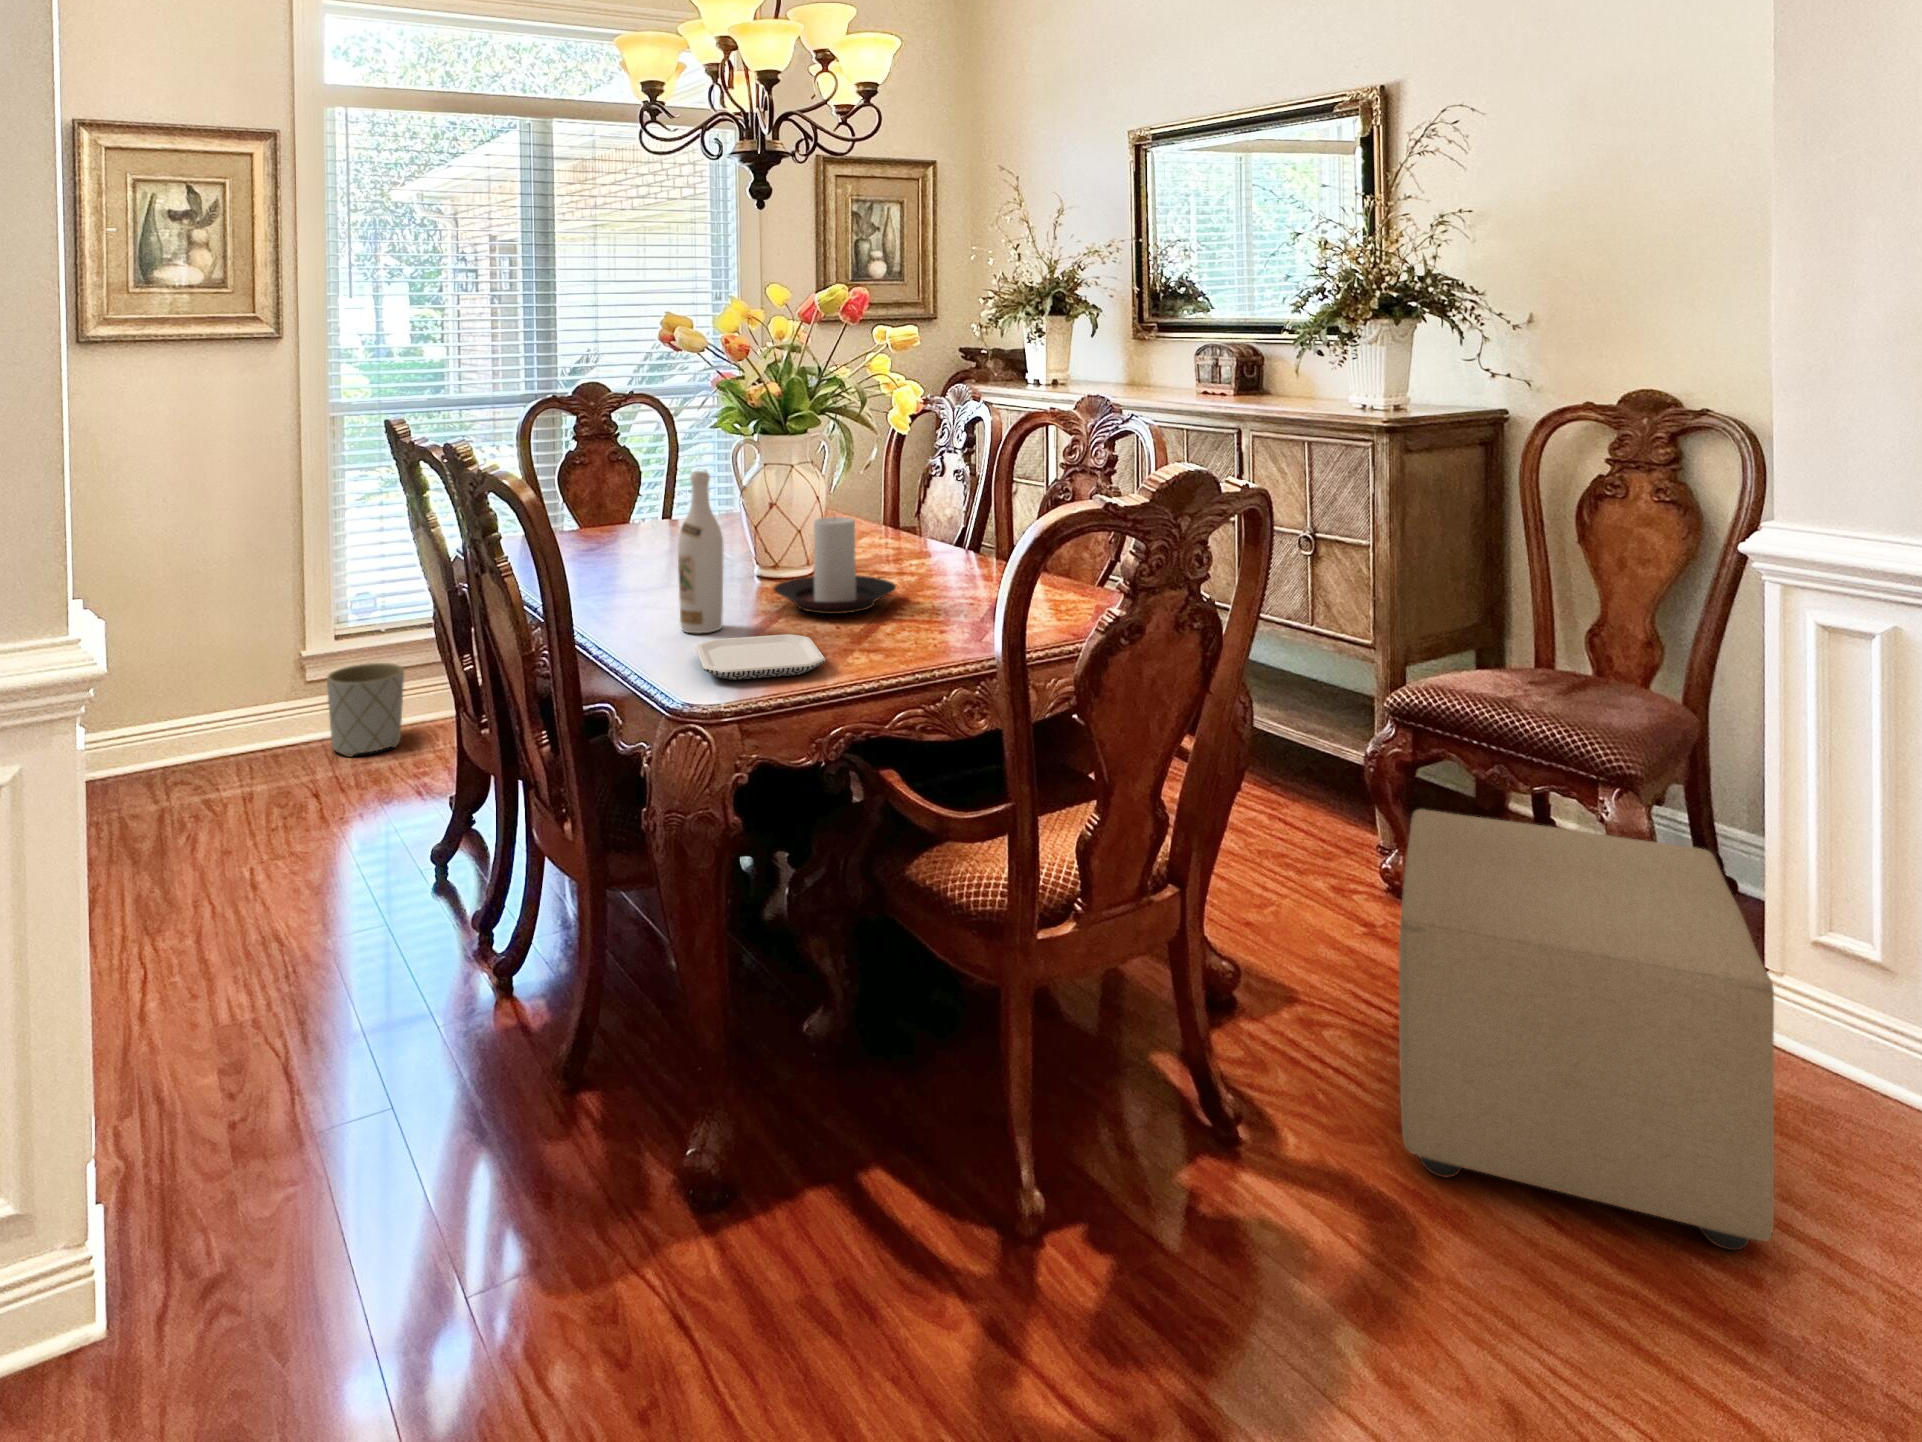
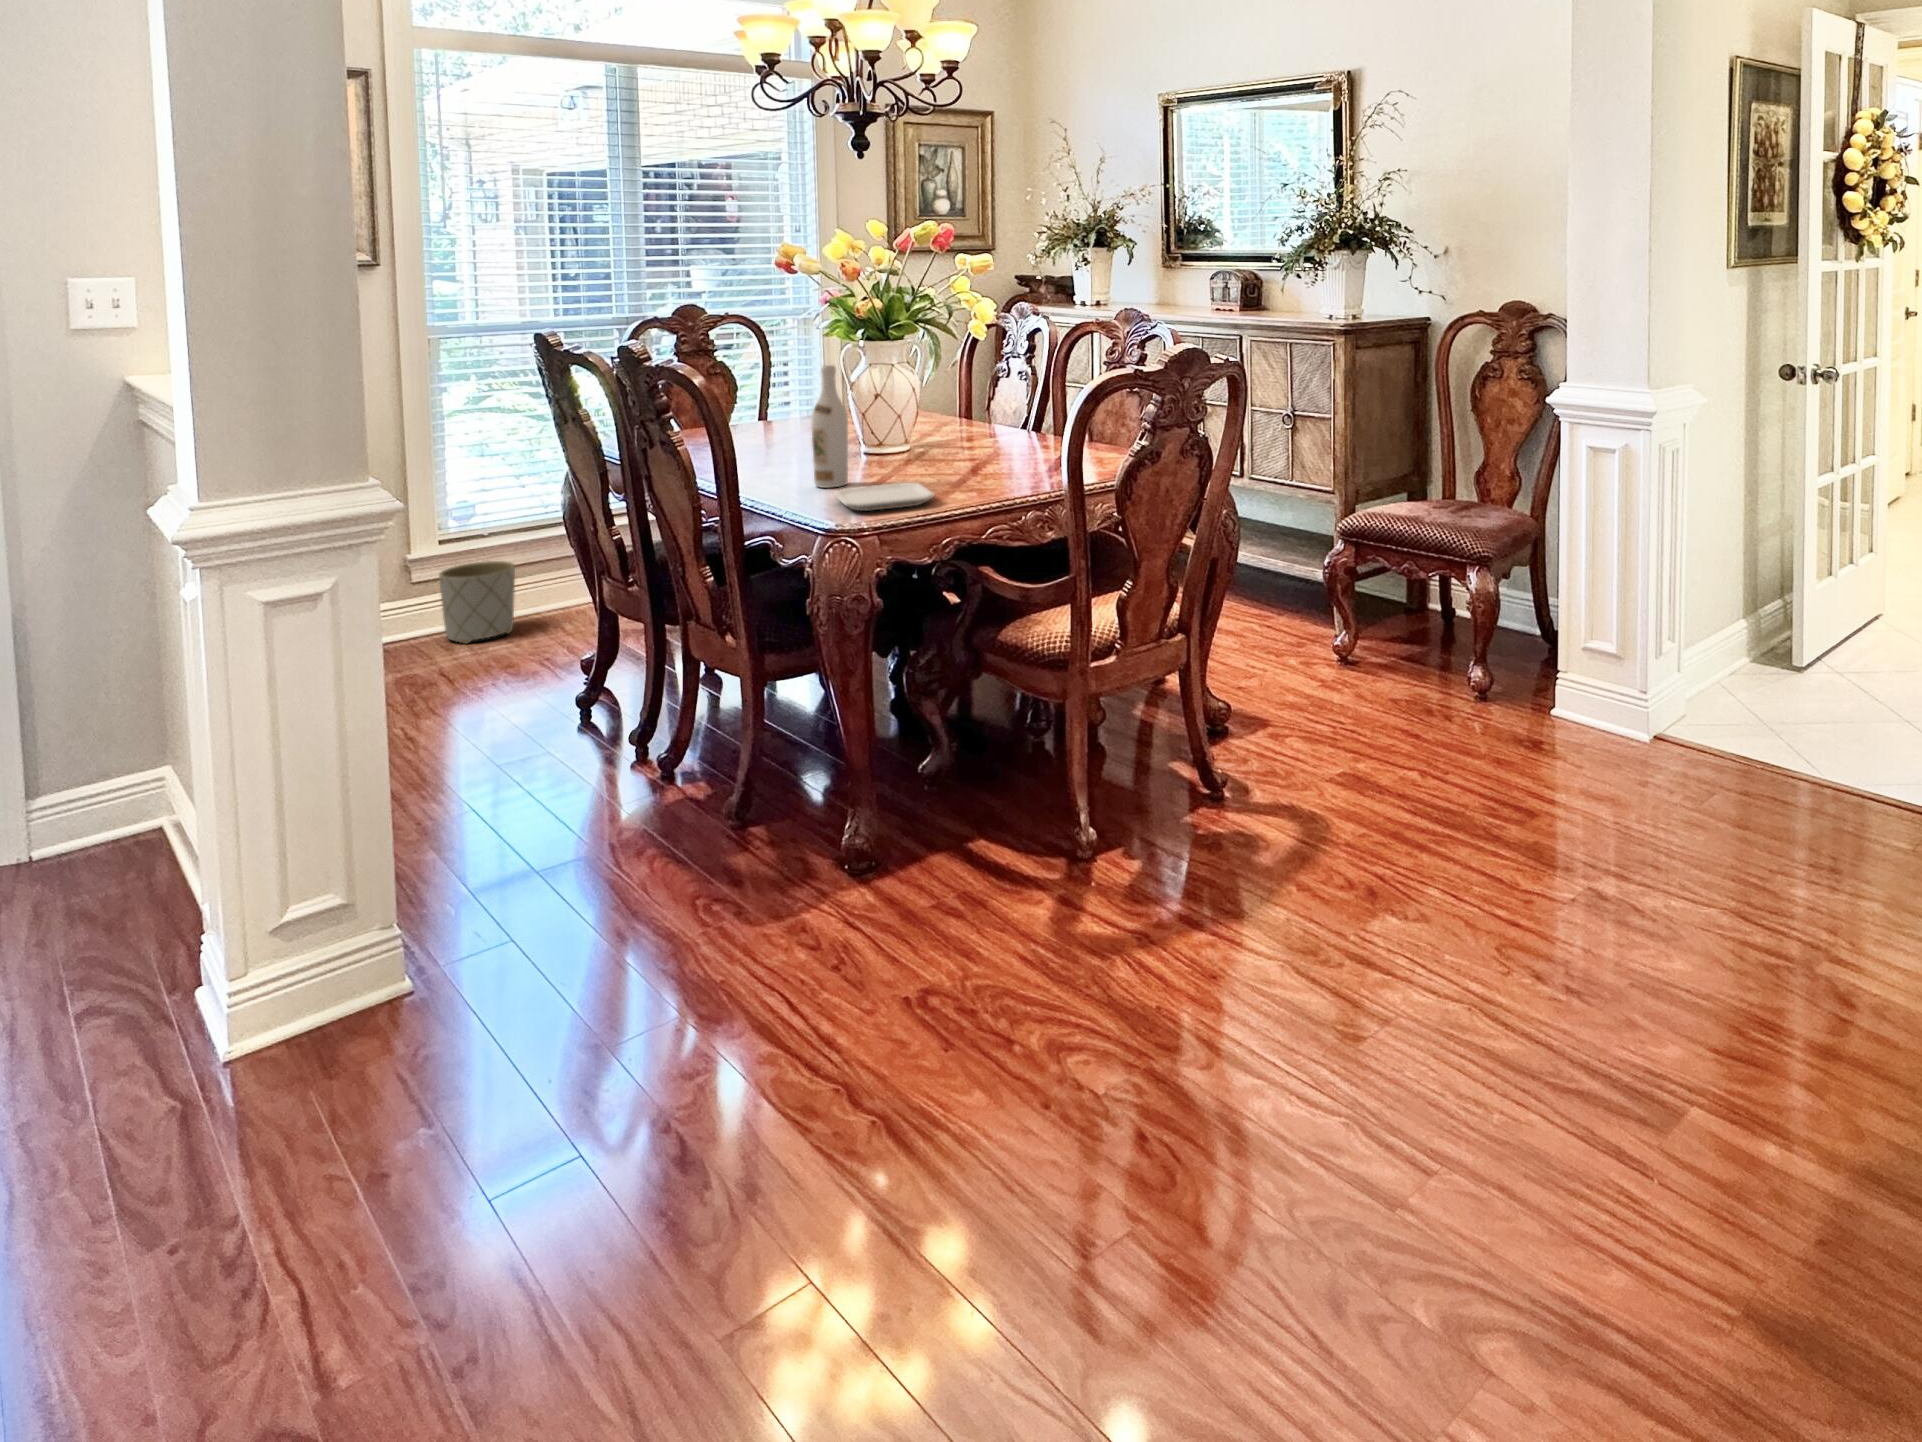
candle holder: present [774,517,896,614] -> none [885,397,981,471]
ottoman: present [1399,809,1774,1250] -> none [1325,585,1532,813]

